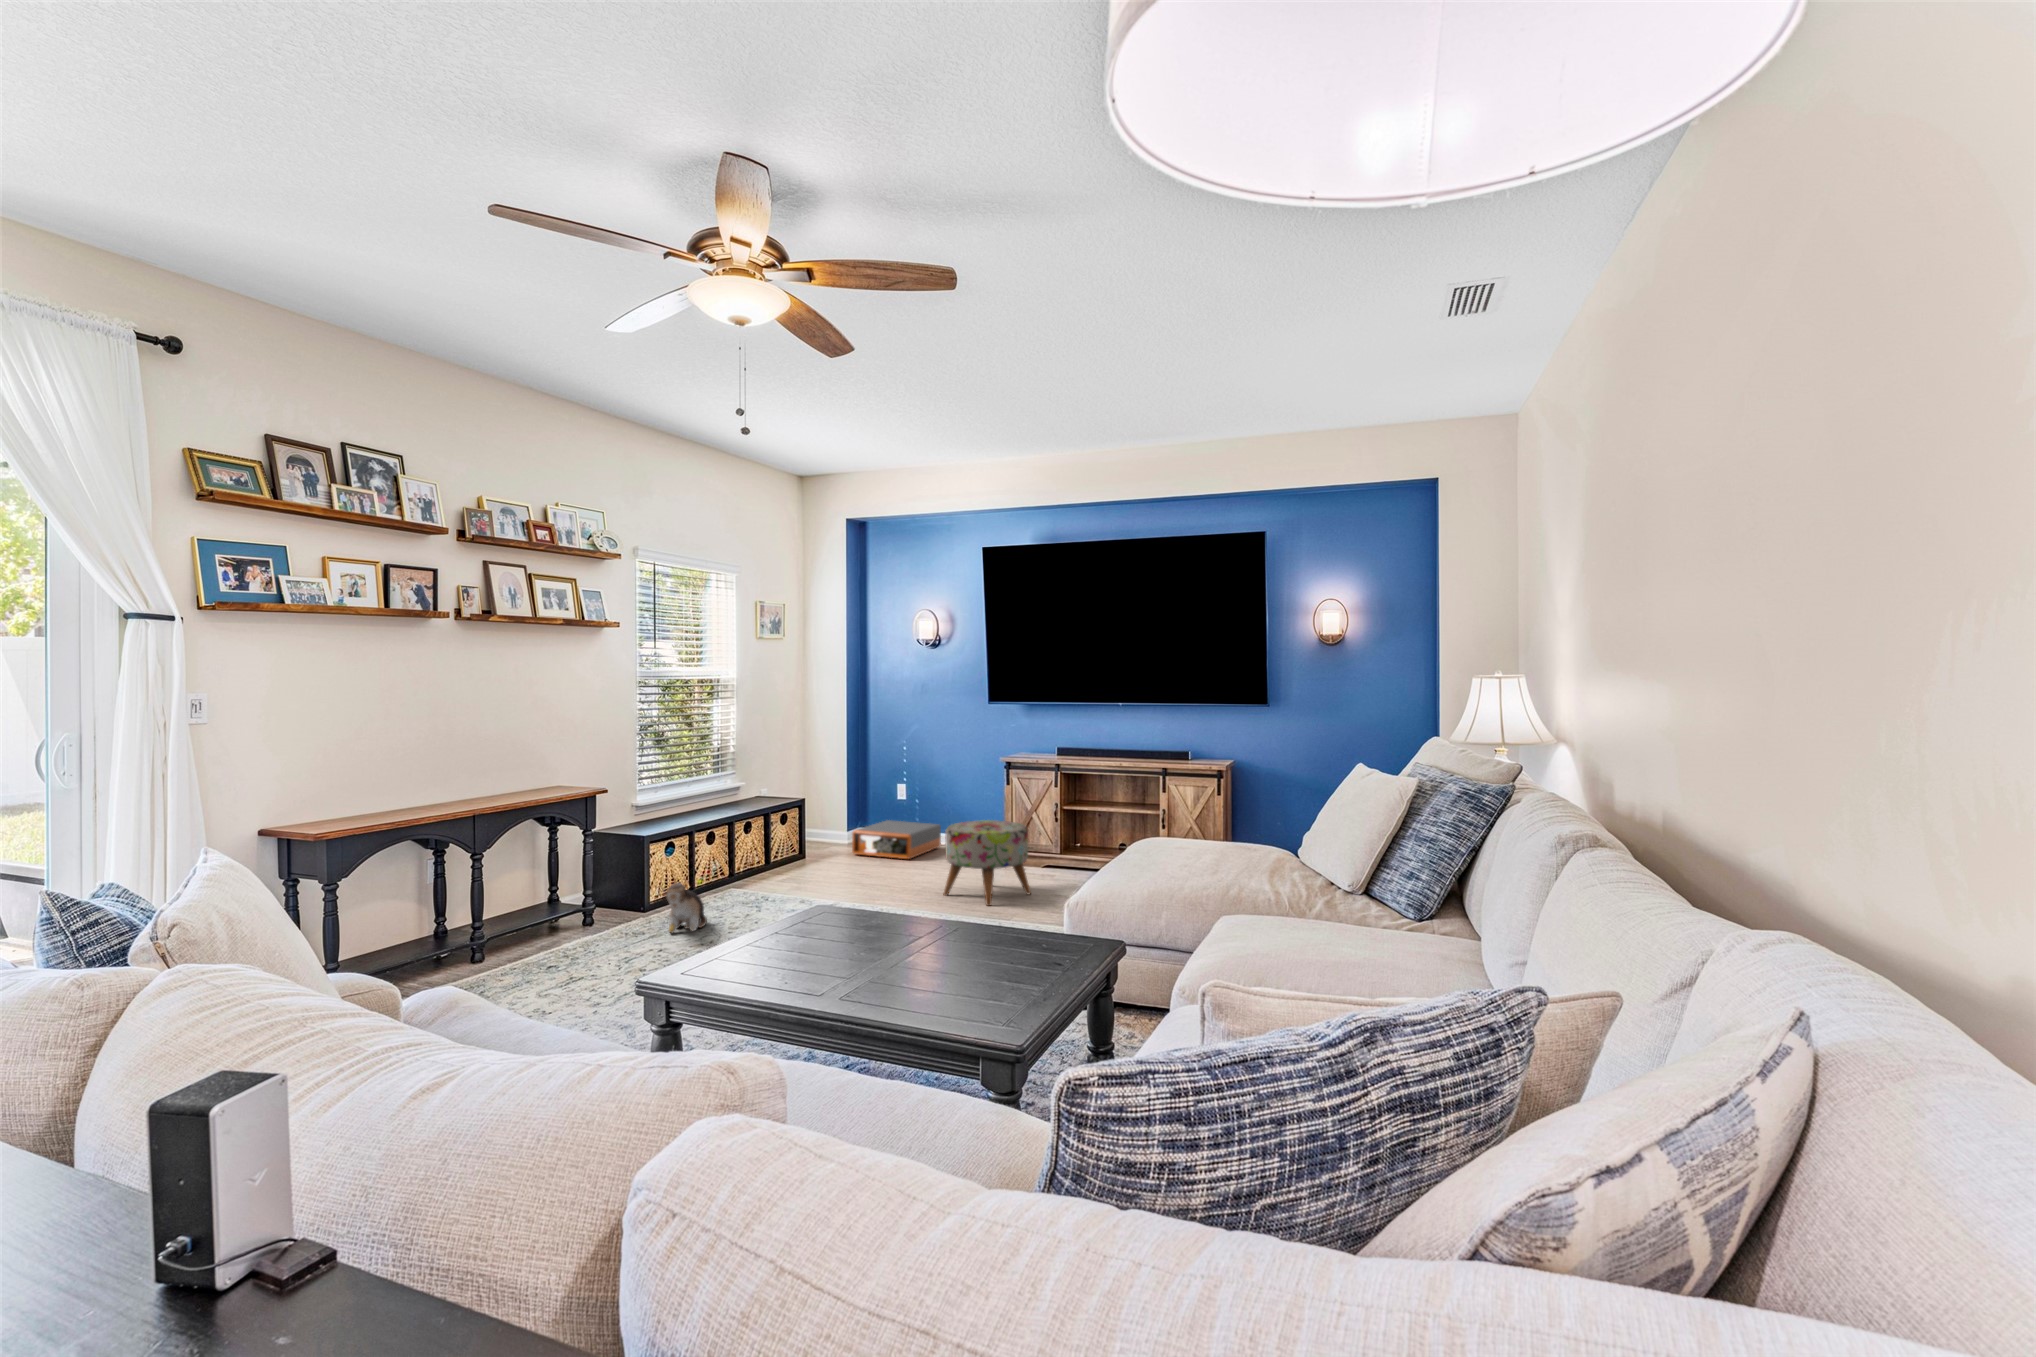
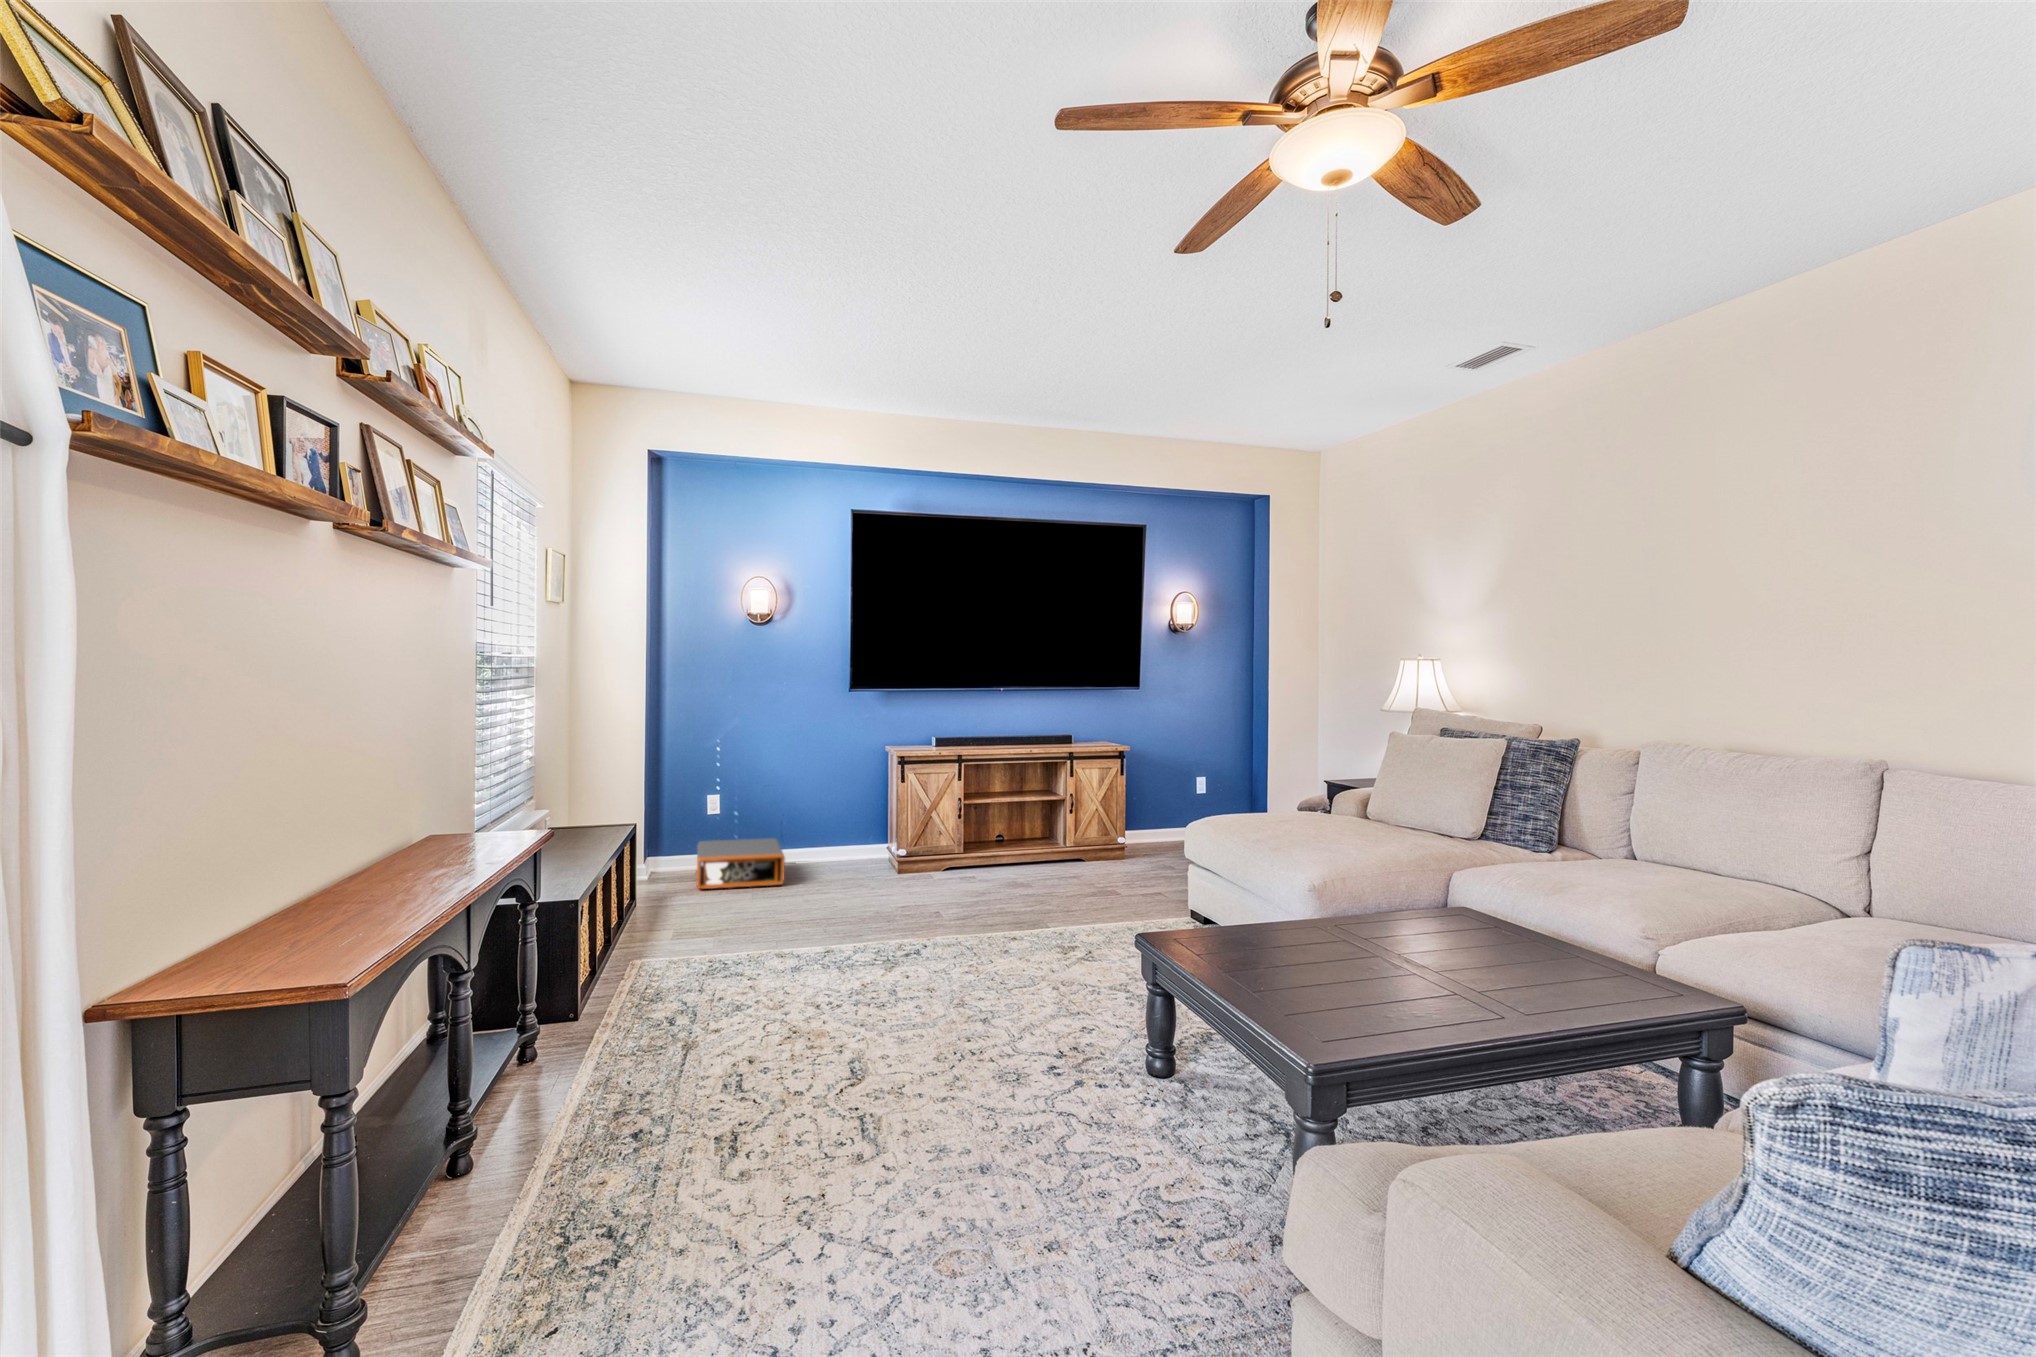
ottoman: present [943,820,1031,906] -> none [920,822,1015,919]
plush toy: present [666,883,707,933] -> none [727,955,794,1031]

